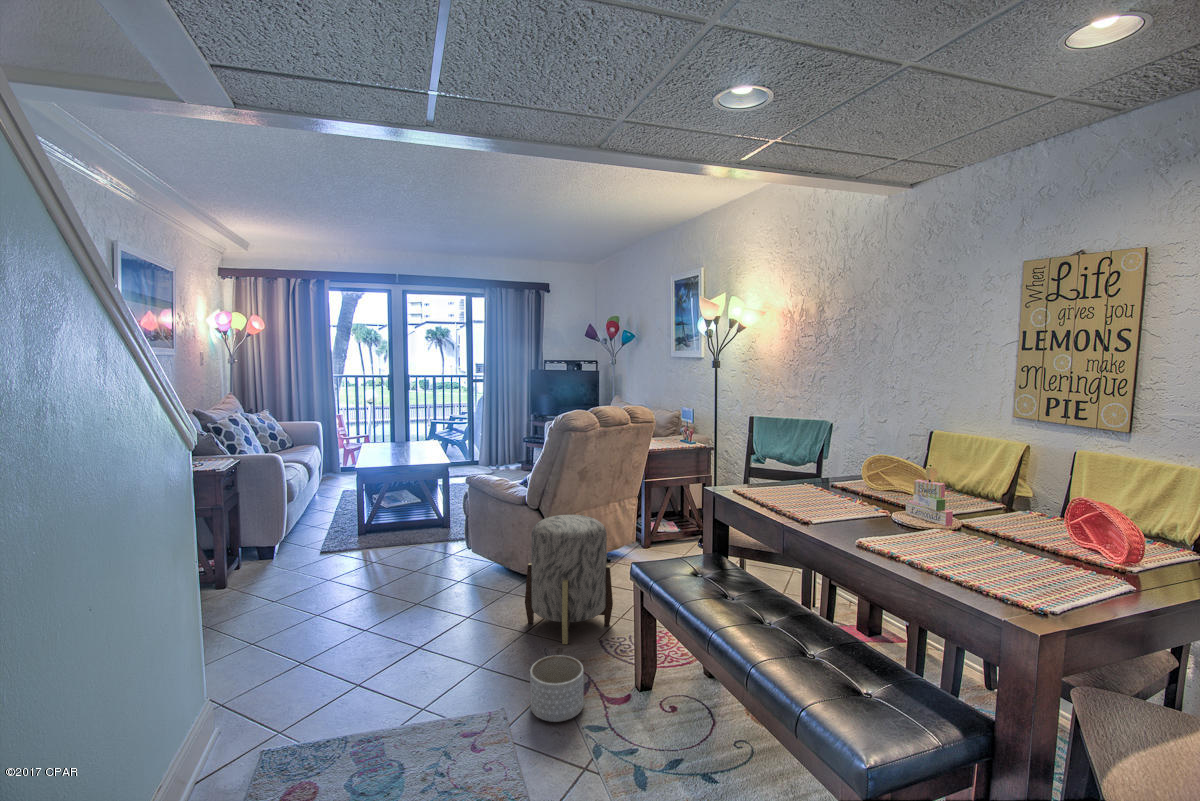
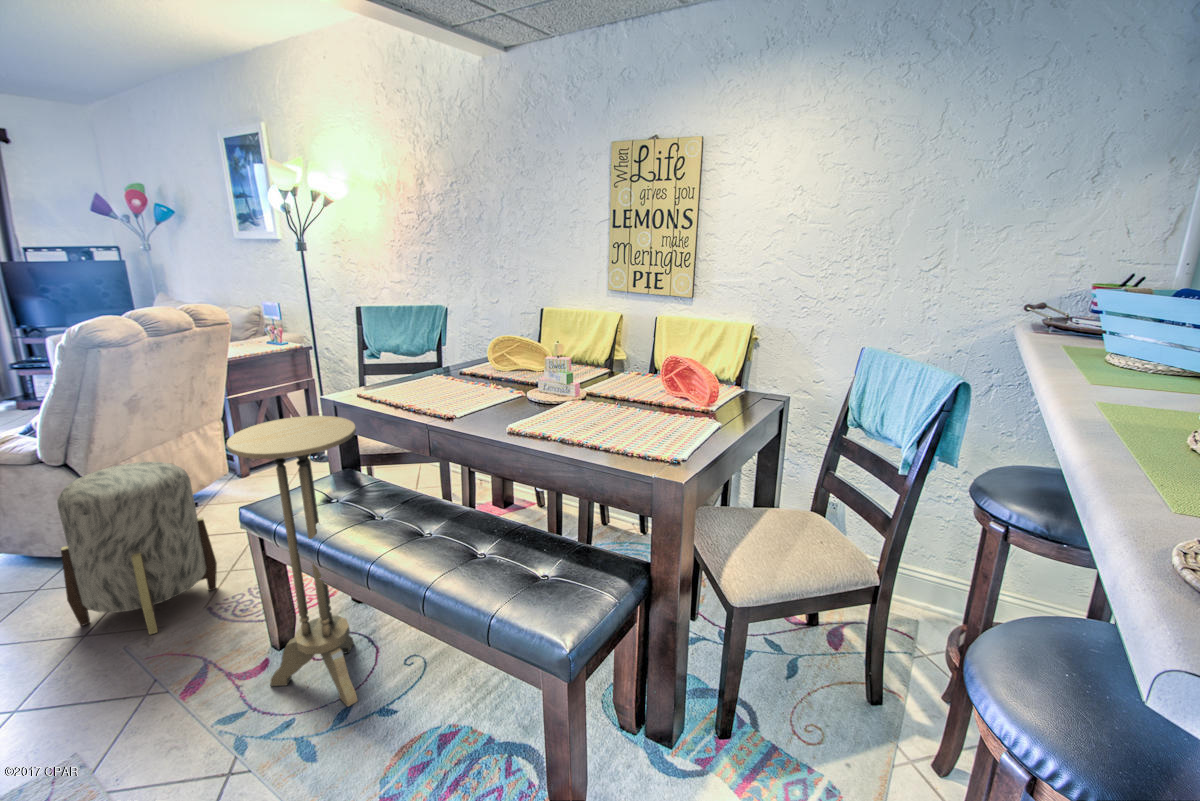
side table: none [627,497,720,763] -> present [227,416,358,707]
planter: present [530,655,584,722] -> none [108,648,205,741]

